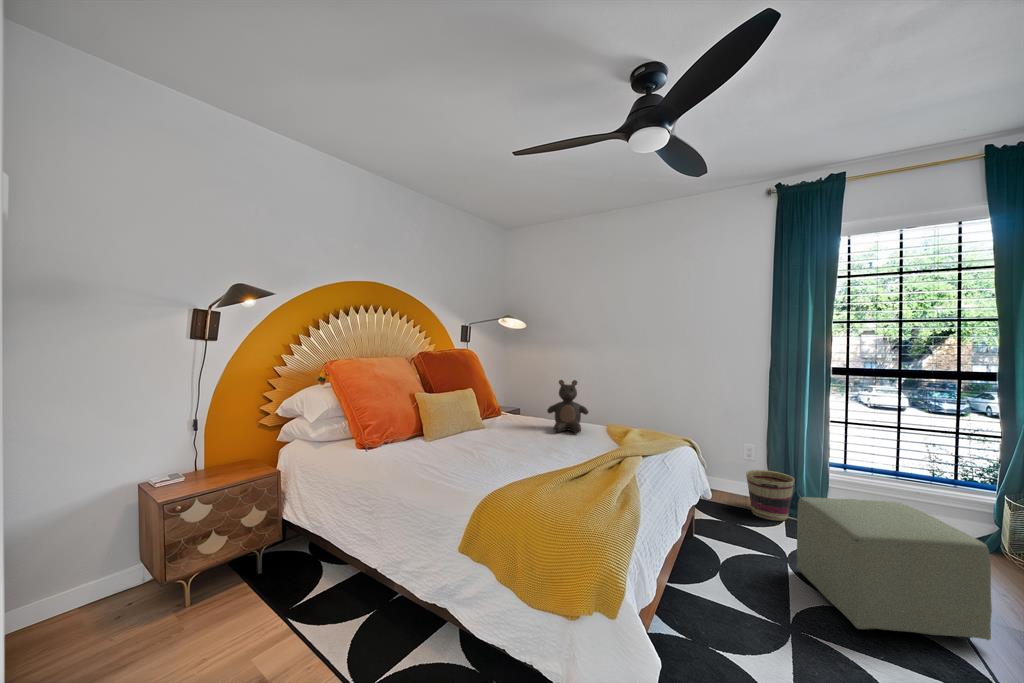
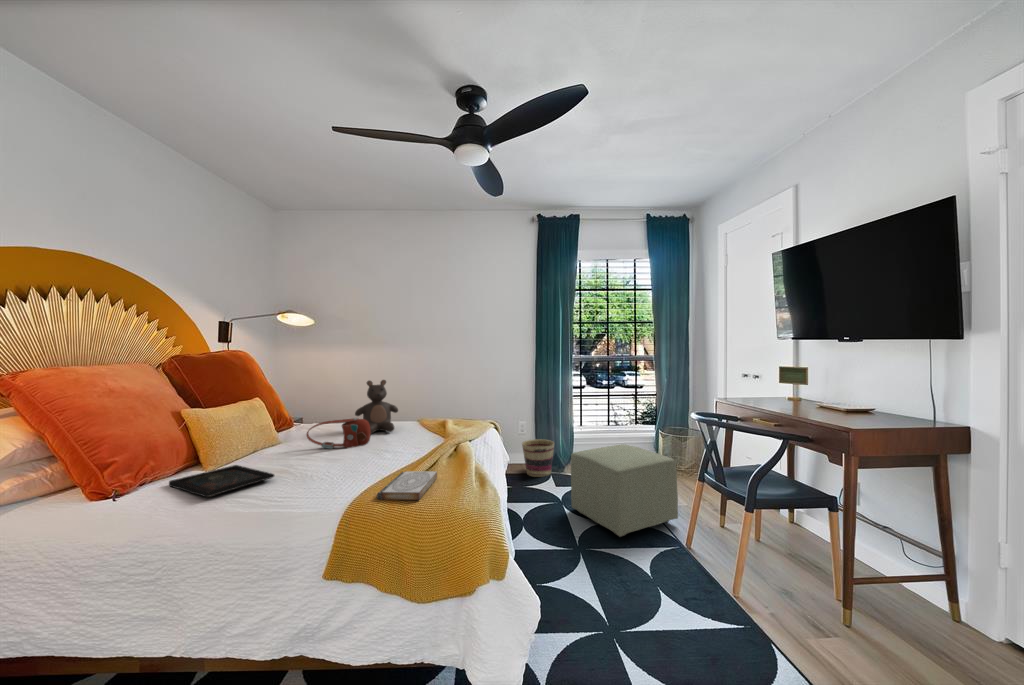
handbag: none [499,415,551,444] -> present [306,418,371,449]
tray: none [399,441,461,462] -> present [169,465,274,497]
book: none [519,473,585,503] -> present [377,471,437,500]

